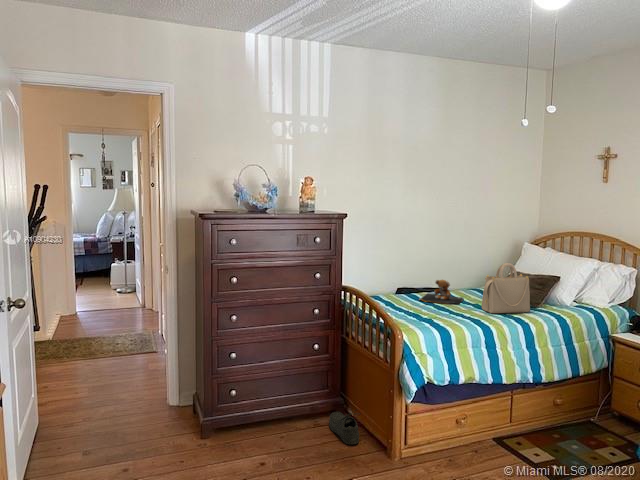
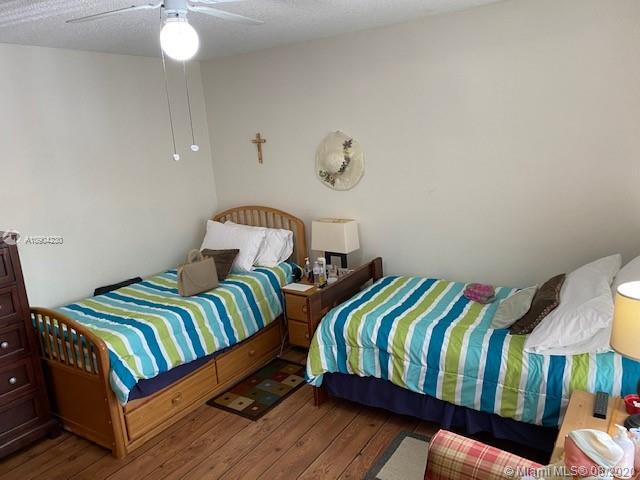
teddy bear: present [419,280,464,304] -> none [118,274,162,299]
shoe: present [329,411,361,445] -> none [45,425,82,463]

